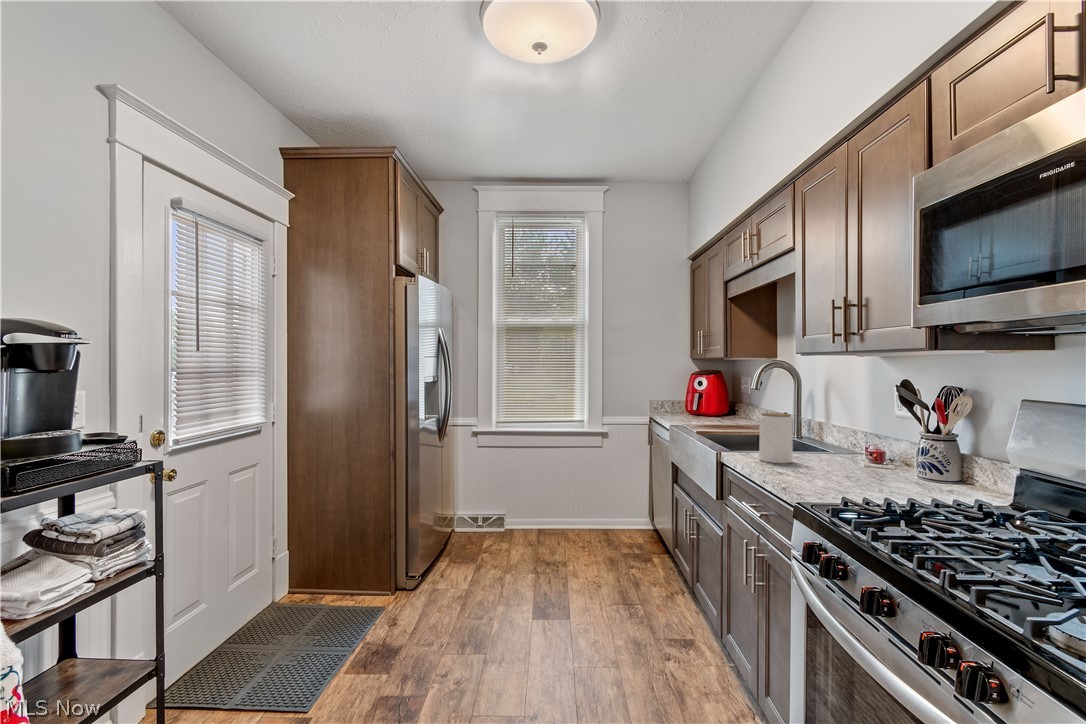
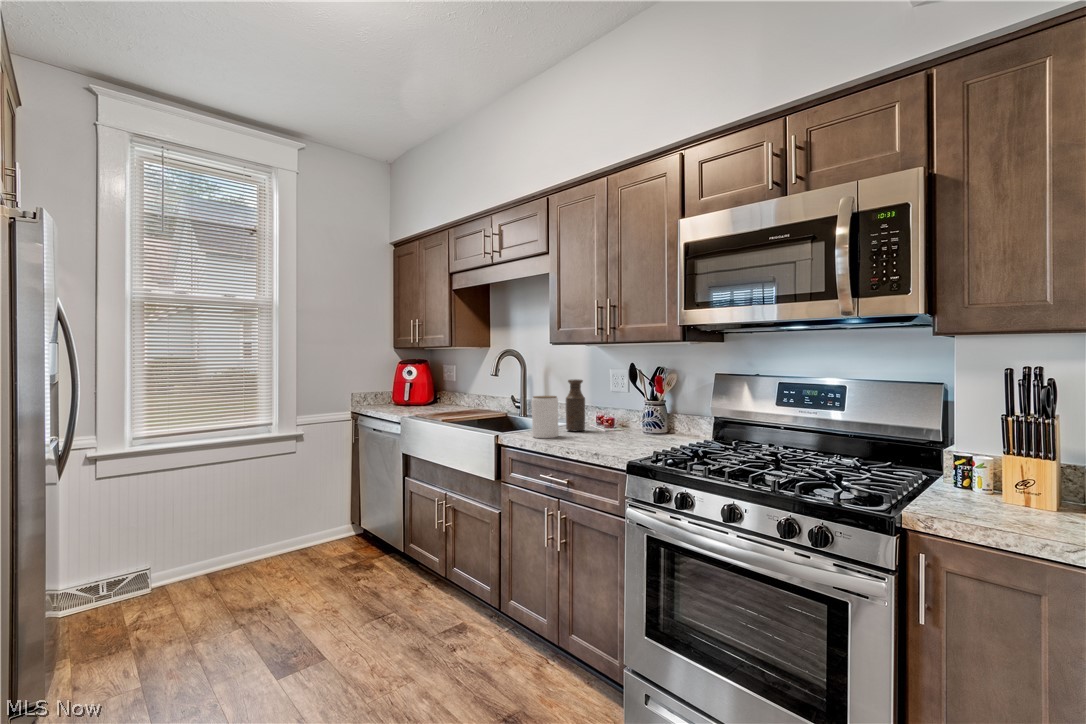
bottle: none [818,396,846,462] -> present [566,379,585,431]

